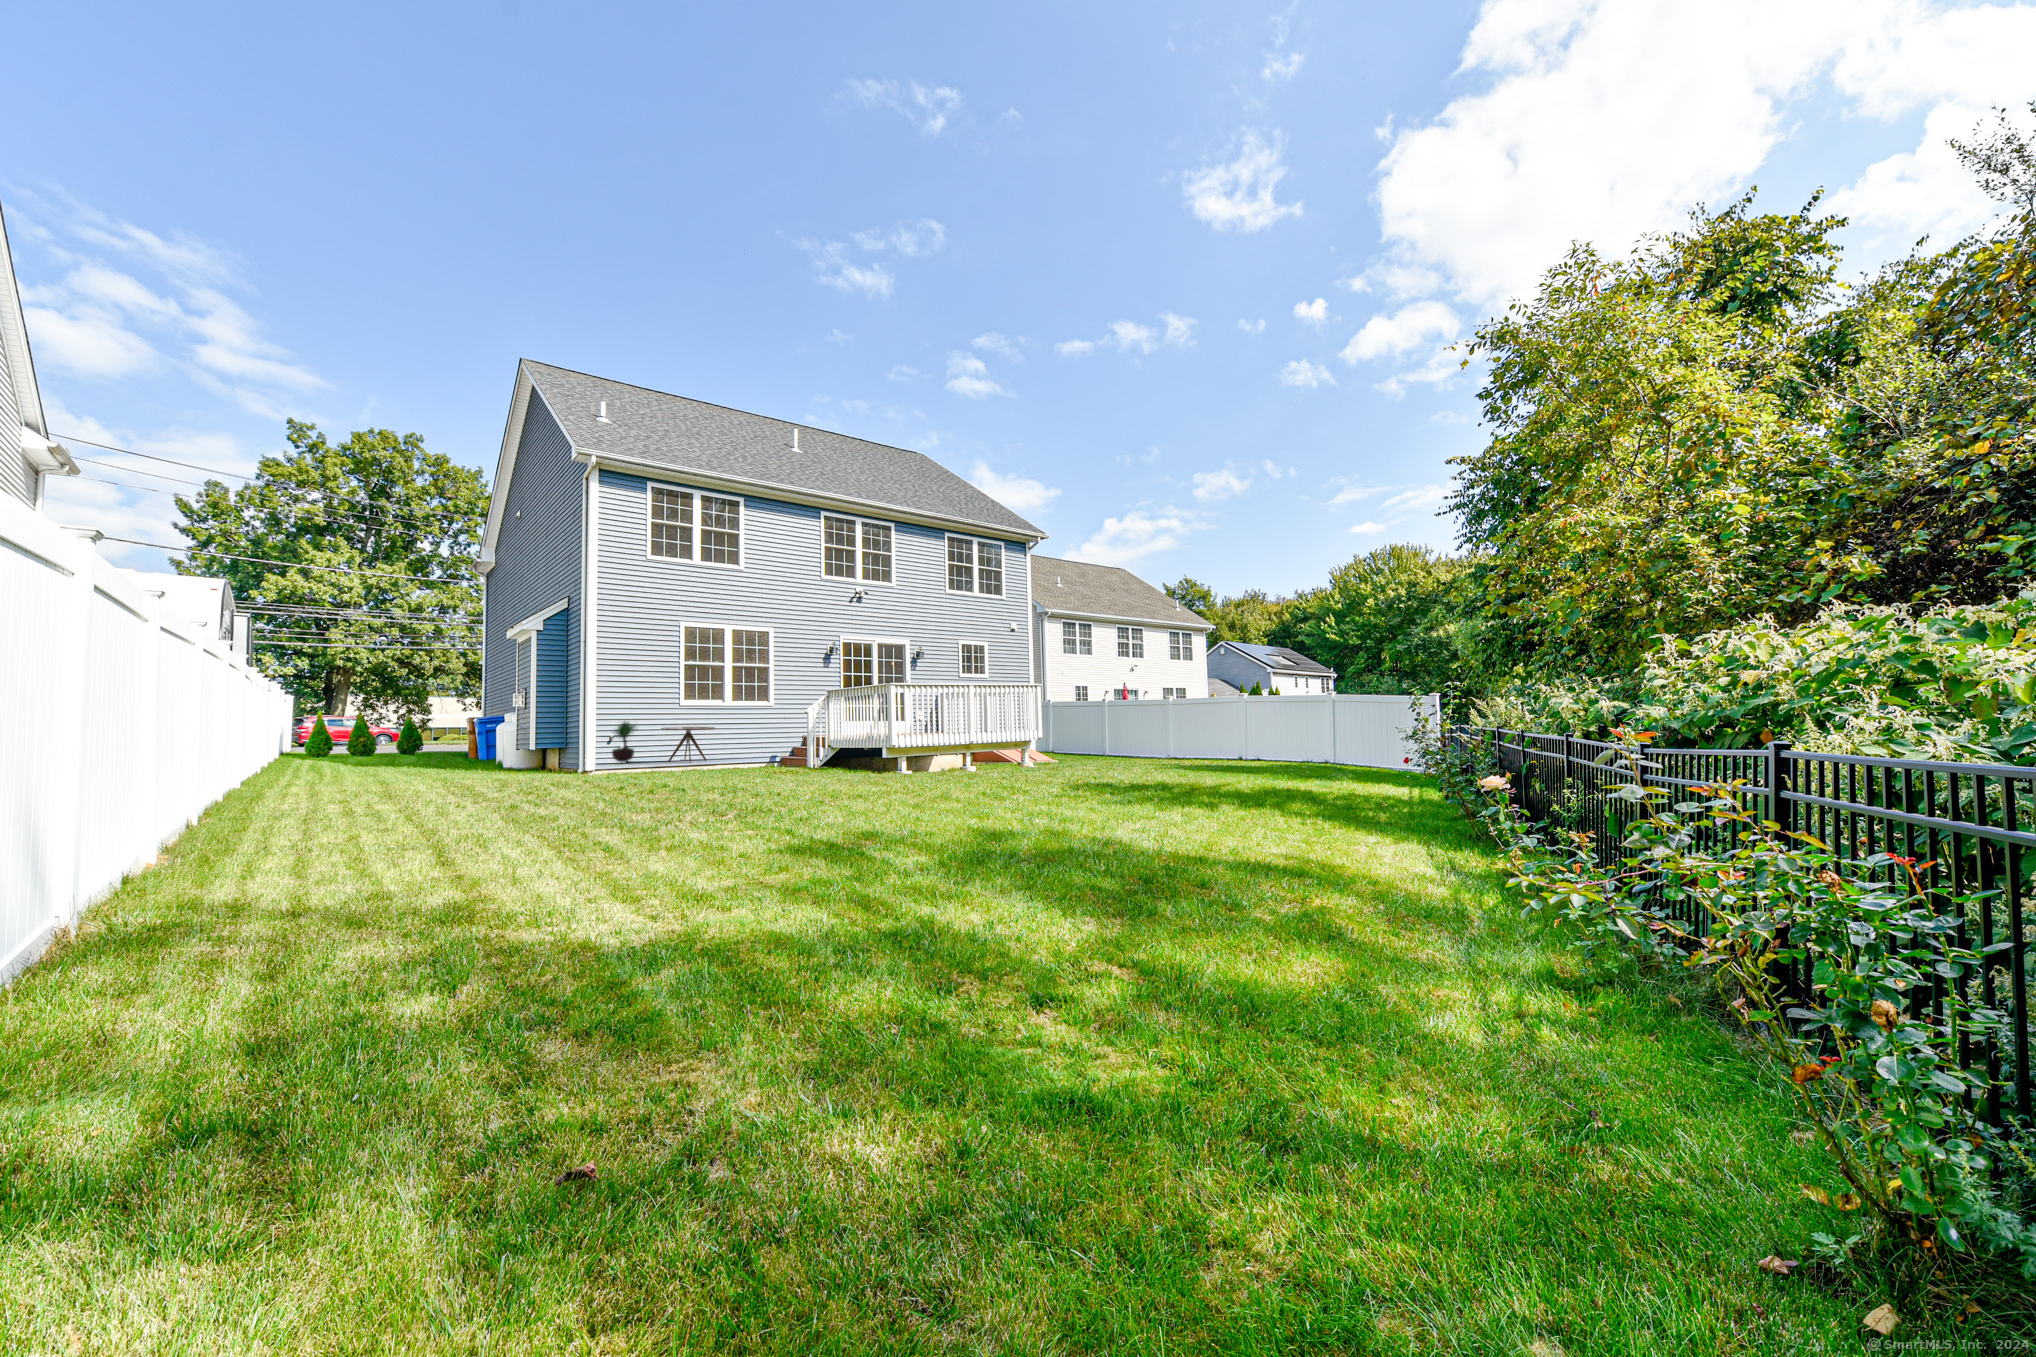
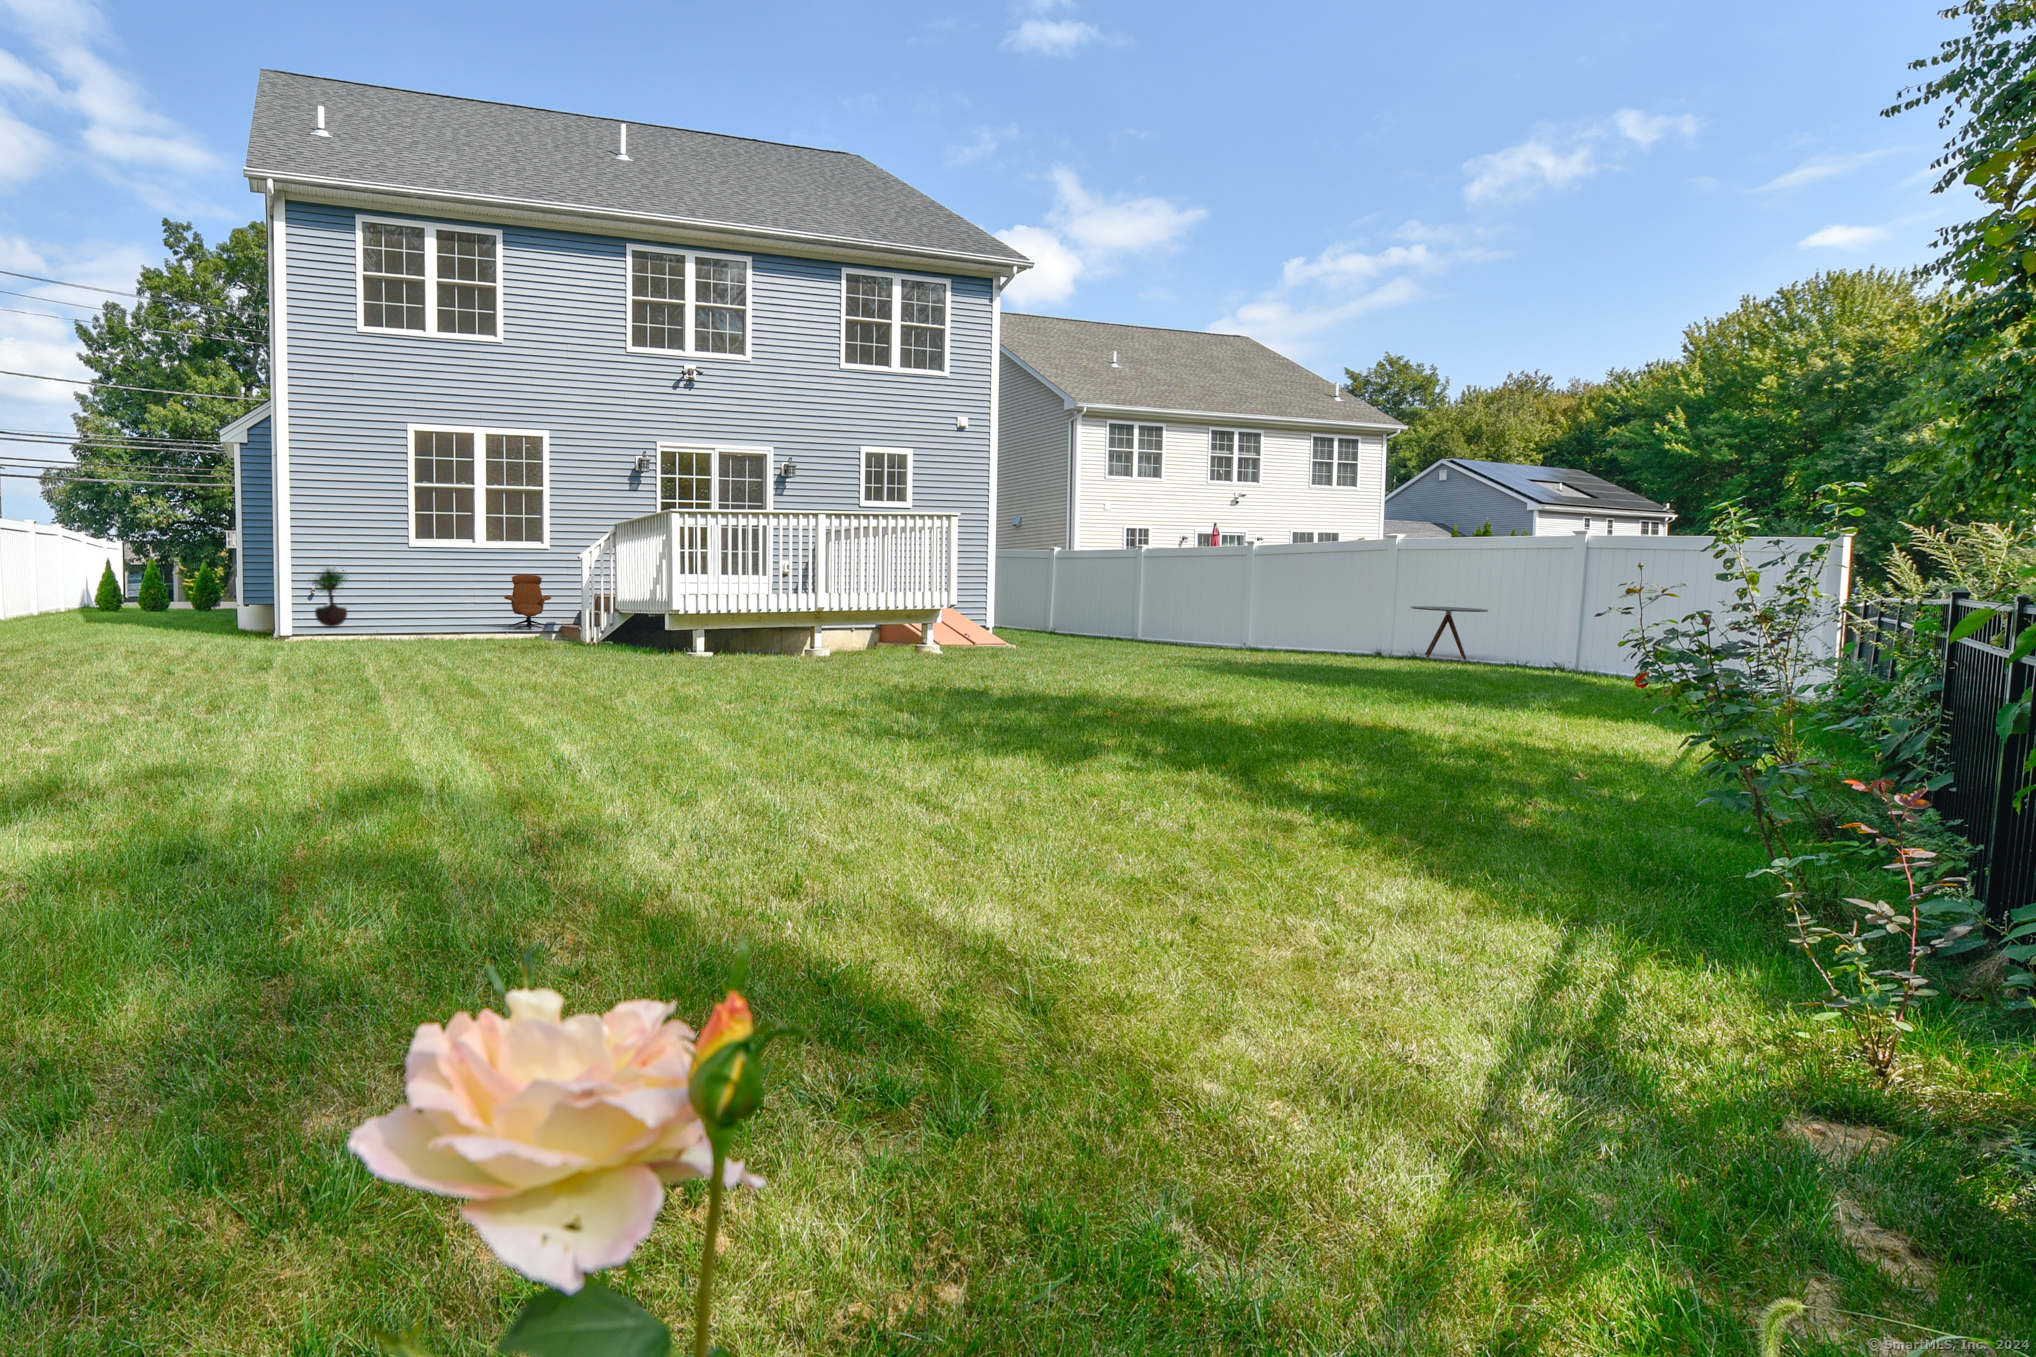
lounge chair: none [741,722,772,761] -> present [504,574,551,630]
round table: present [661,727,715,763] -> present [1411,606,1488,659]

